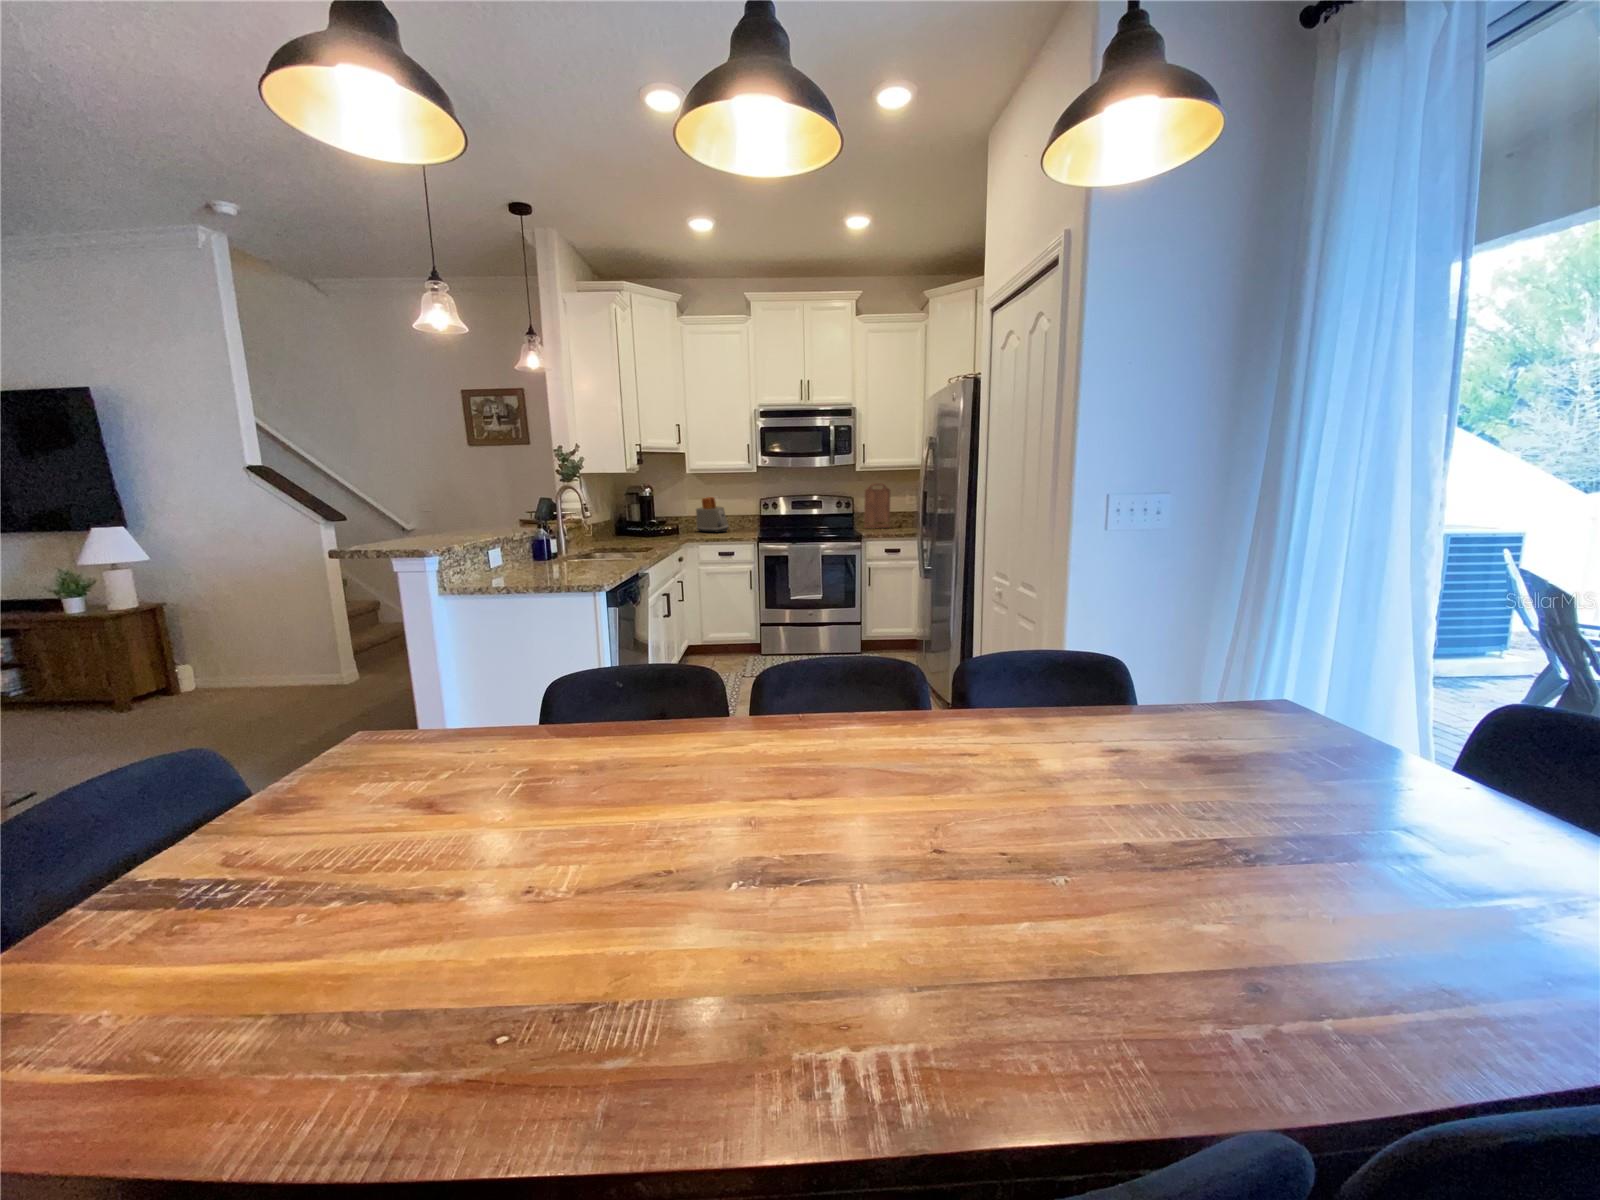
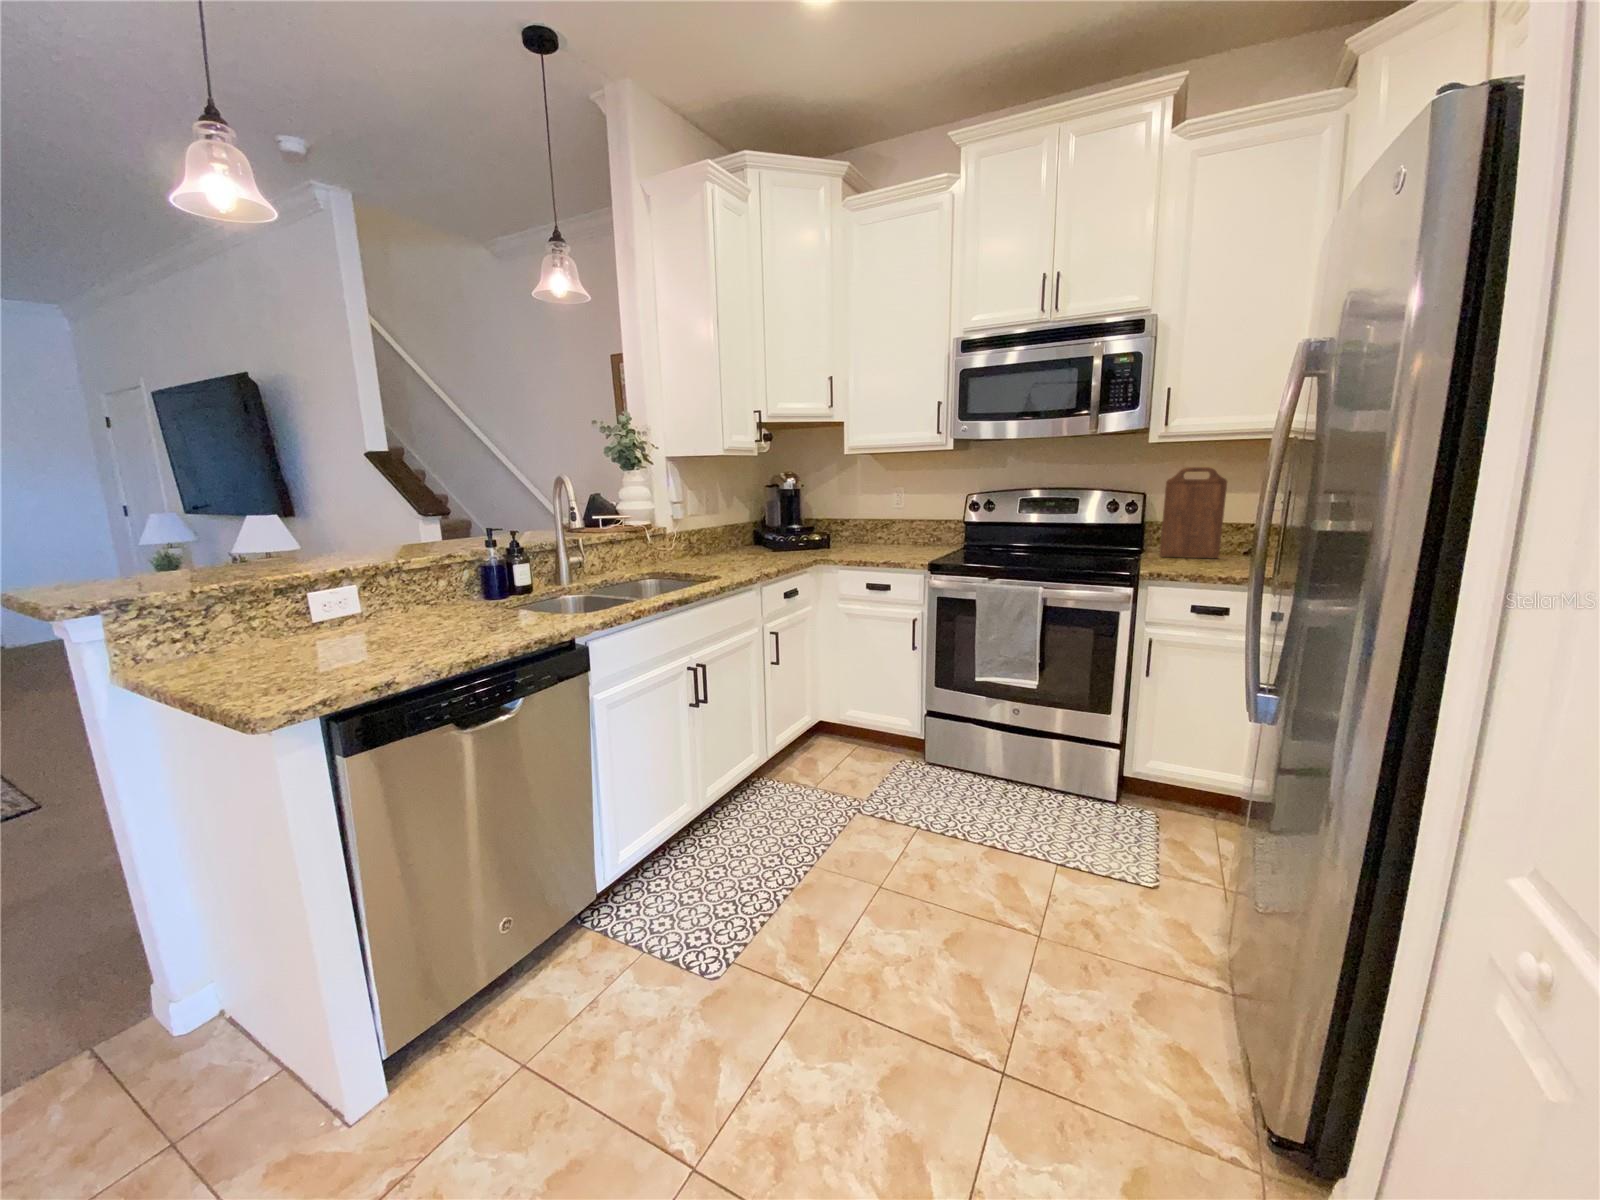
toaster: present [696,497,729,533] -> none [858,491,904,550]

